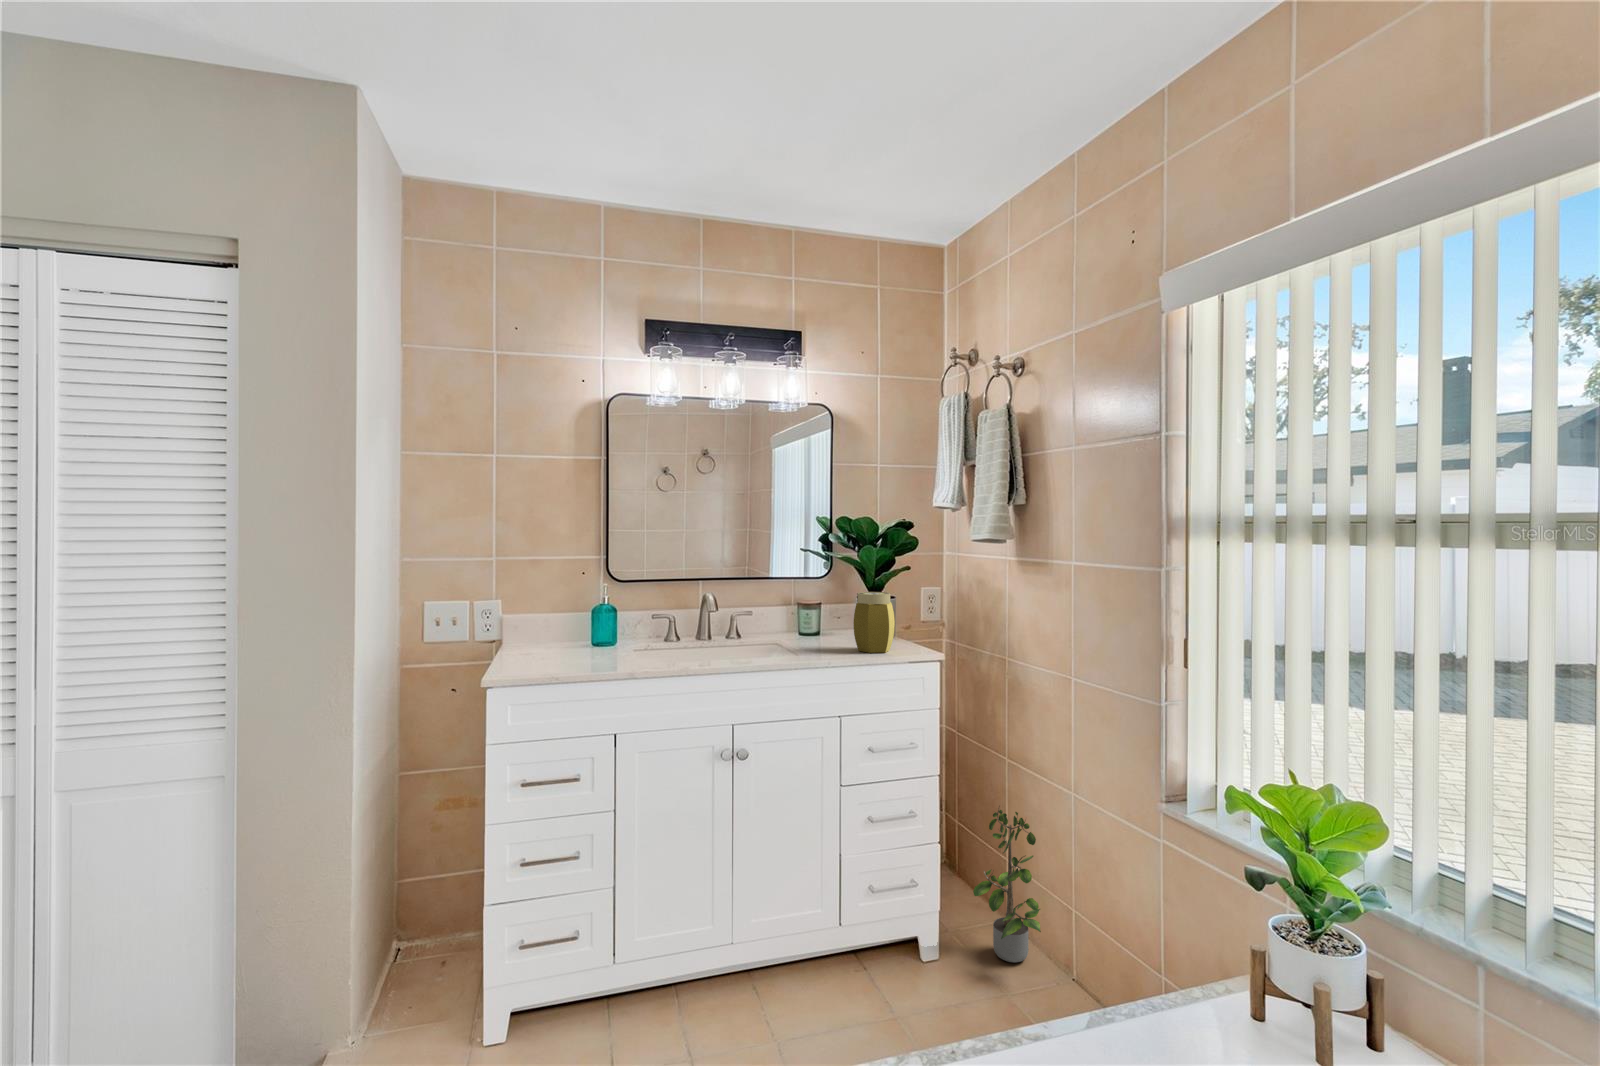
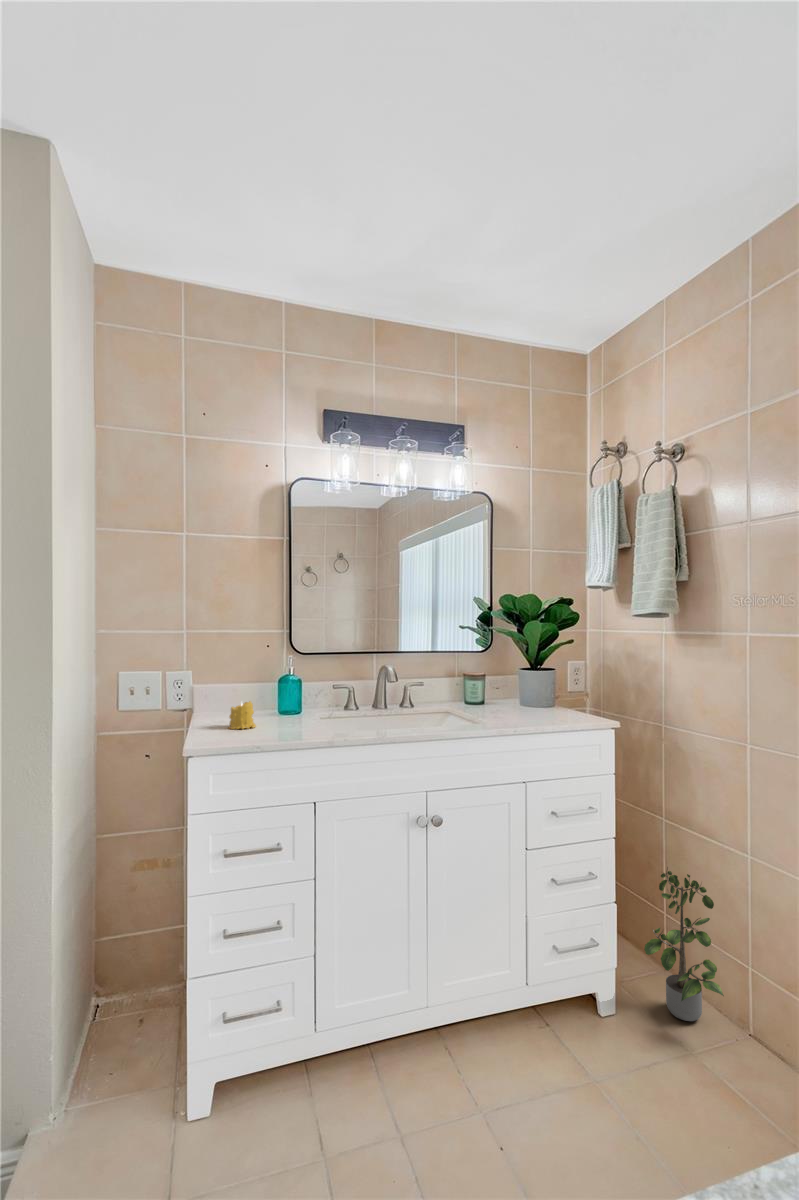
jar: present [854,592,895,653] -> none [527,664,565,722]
candle: none [532,629,563,659] -> present [229,701,256,729]

